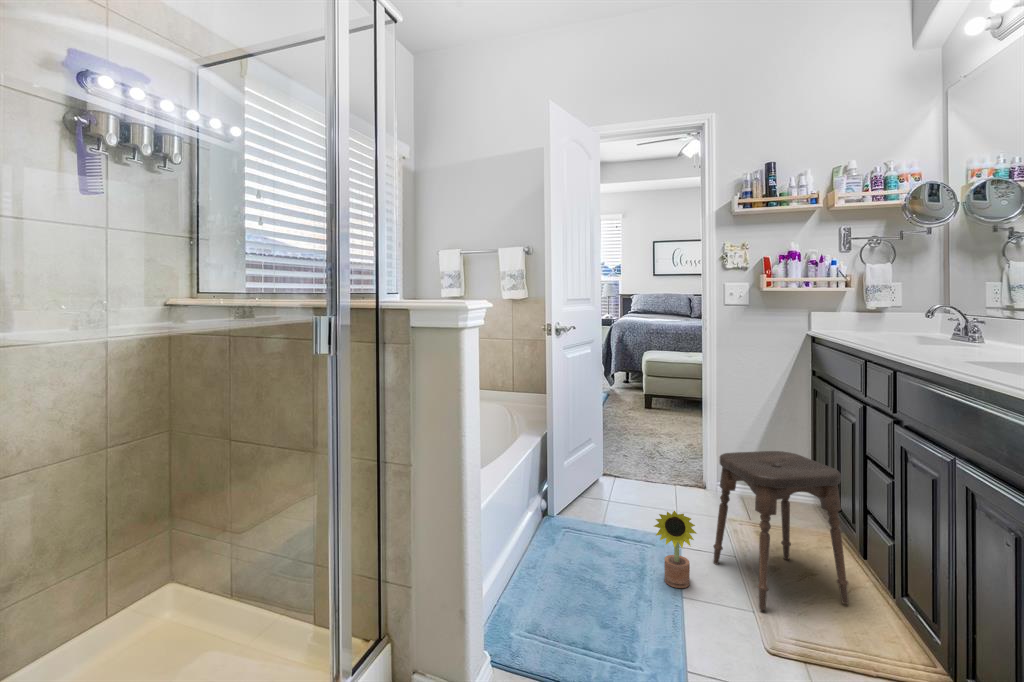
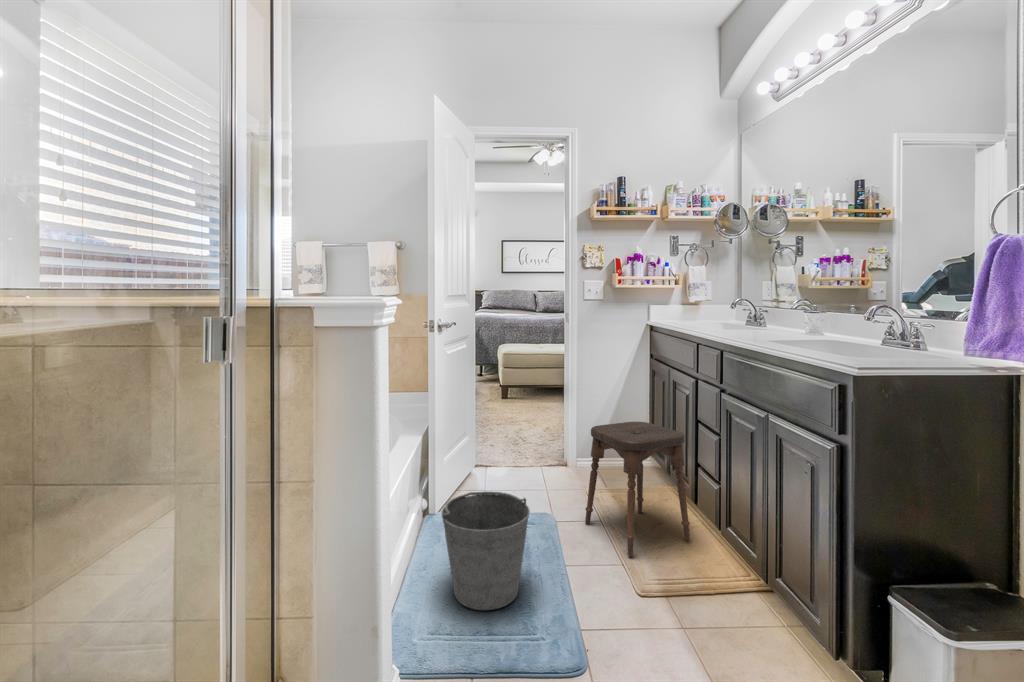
decorative plant: present [654,511,696,588] -> none [540,480,578,550]
bucket: none [540,513,634,640] -> present [442,492,530,610]

